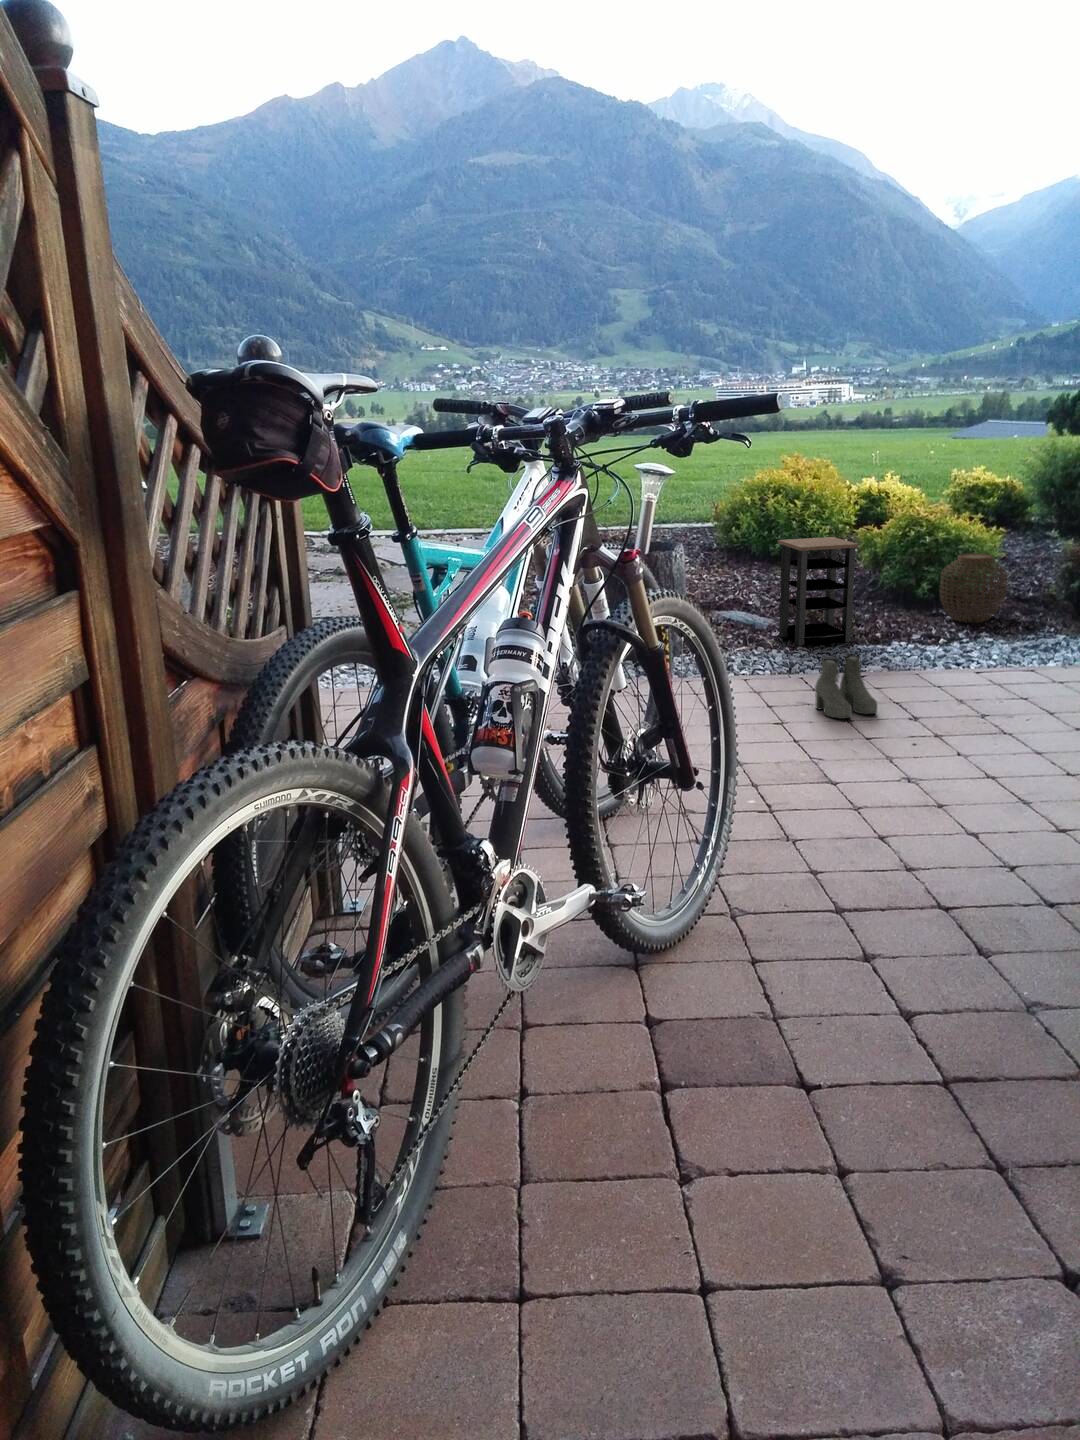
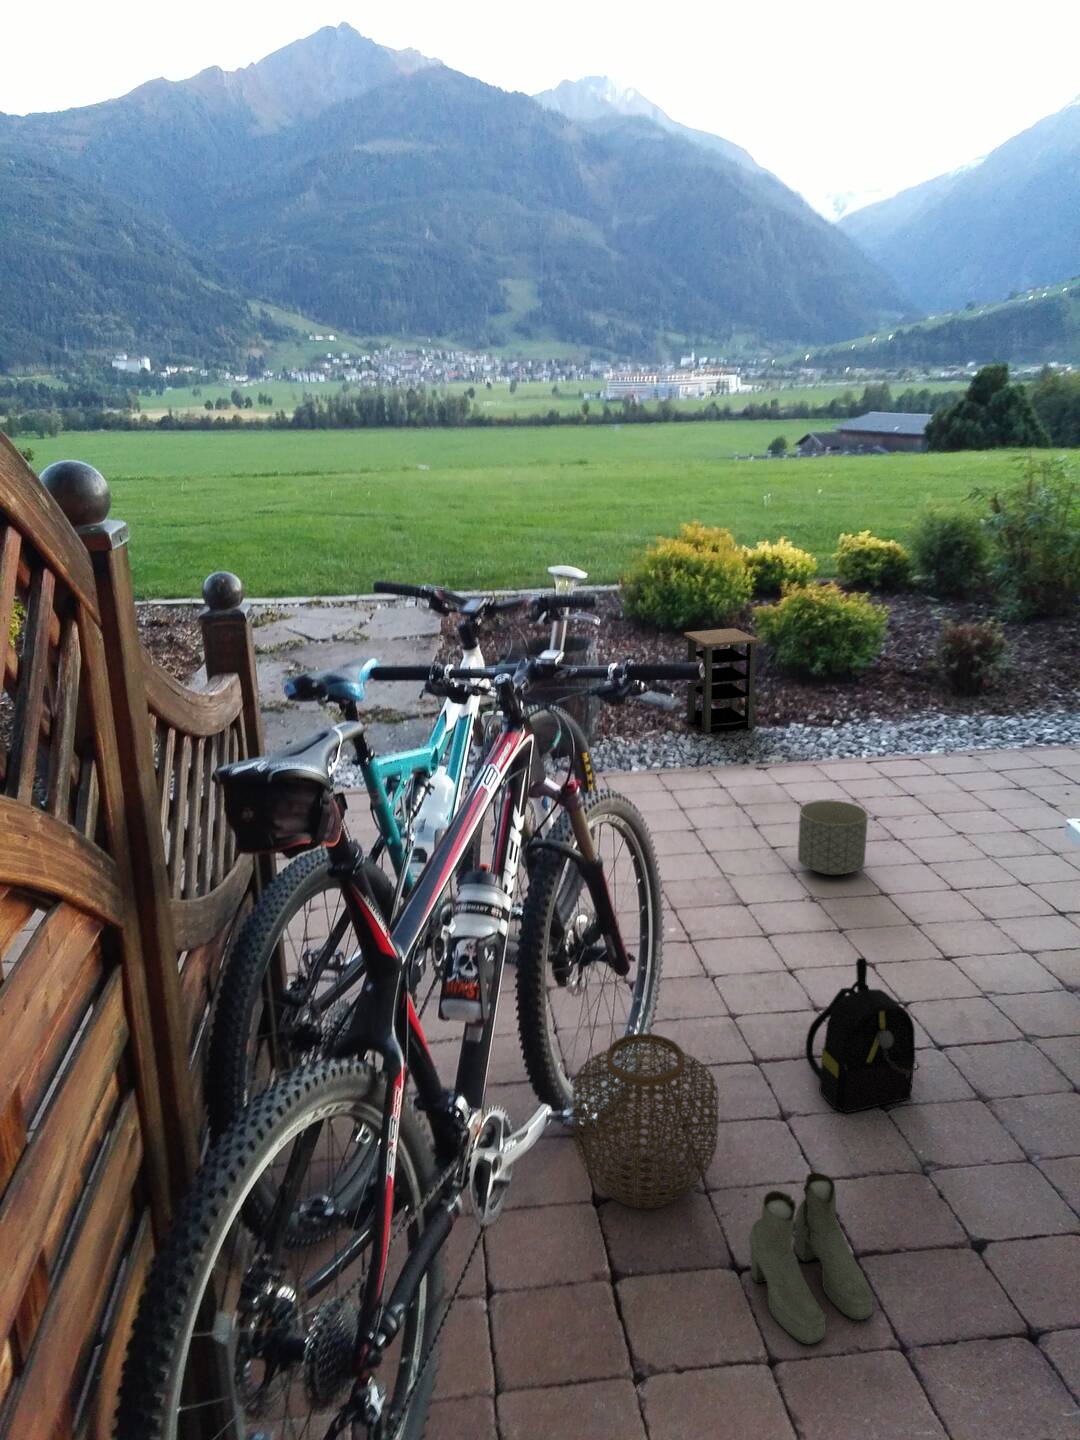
woven basket: present [940,553,1007,622] -> present [573,1033,718,1209]
boots: present [815,654,877,719] -> present [749,1173,872,1344]
planter: none [894,681,974,760] -> present [798,800,868,875]
backpack: none [894,788,1026,957] -> present [805,958,920,1113]

